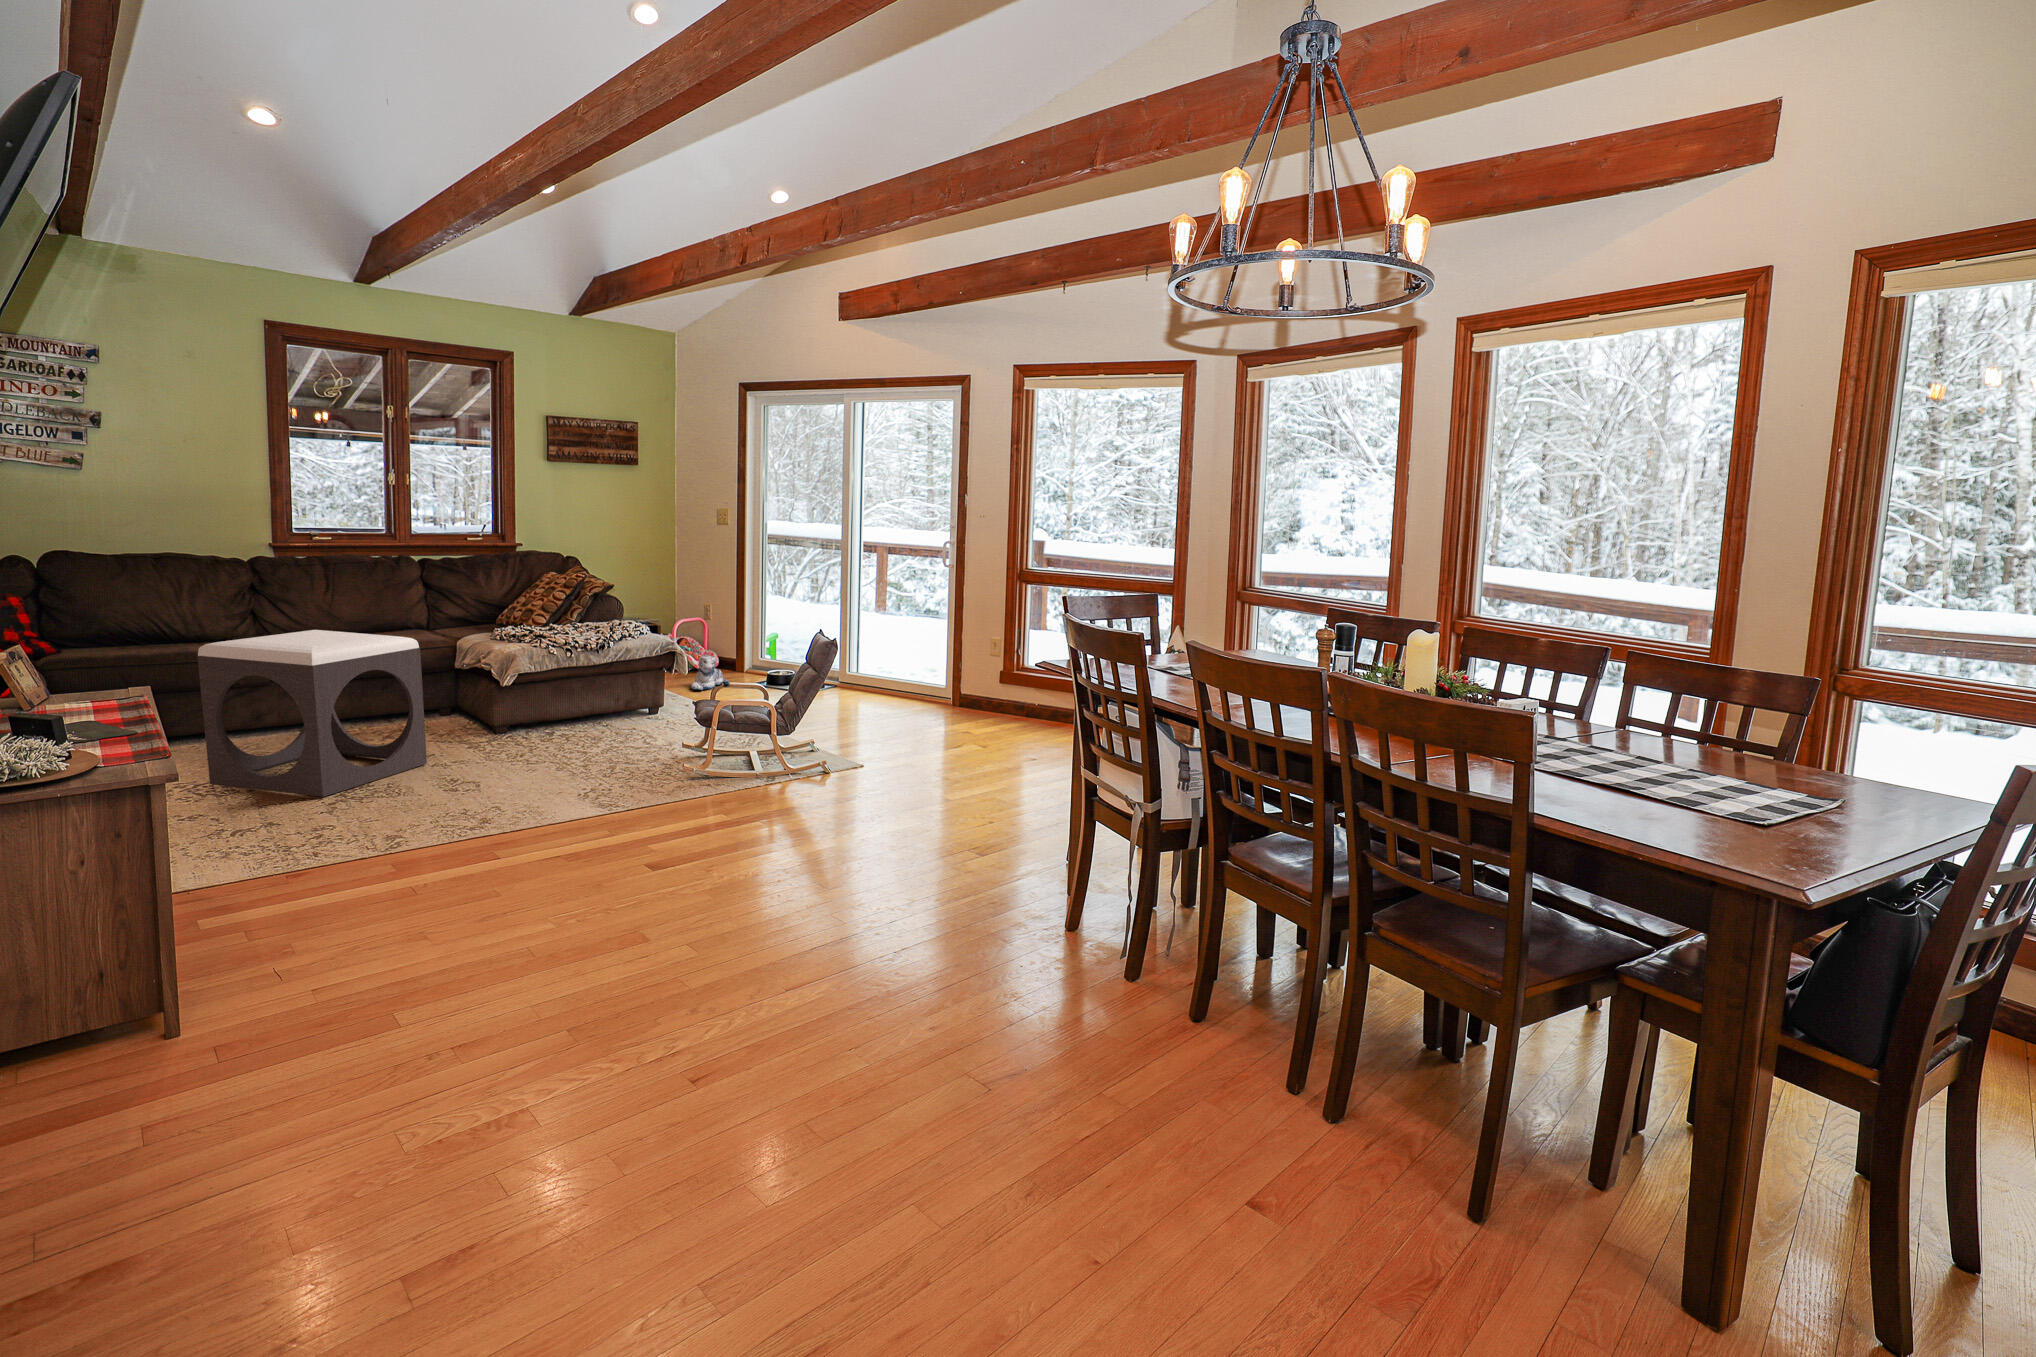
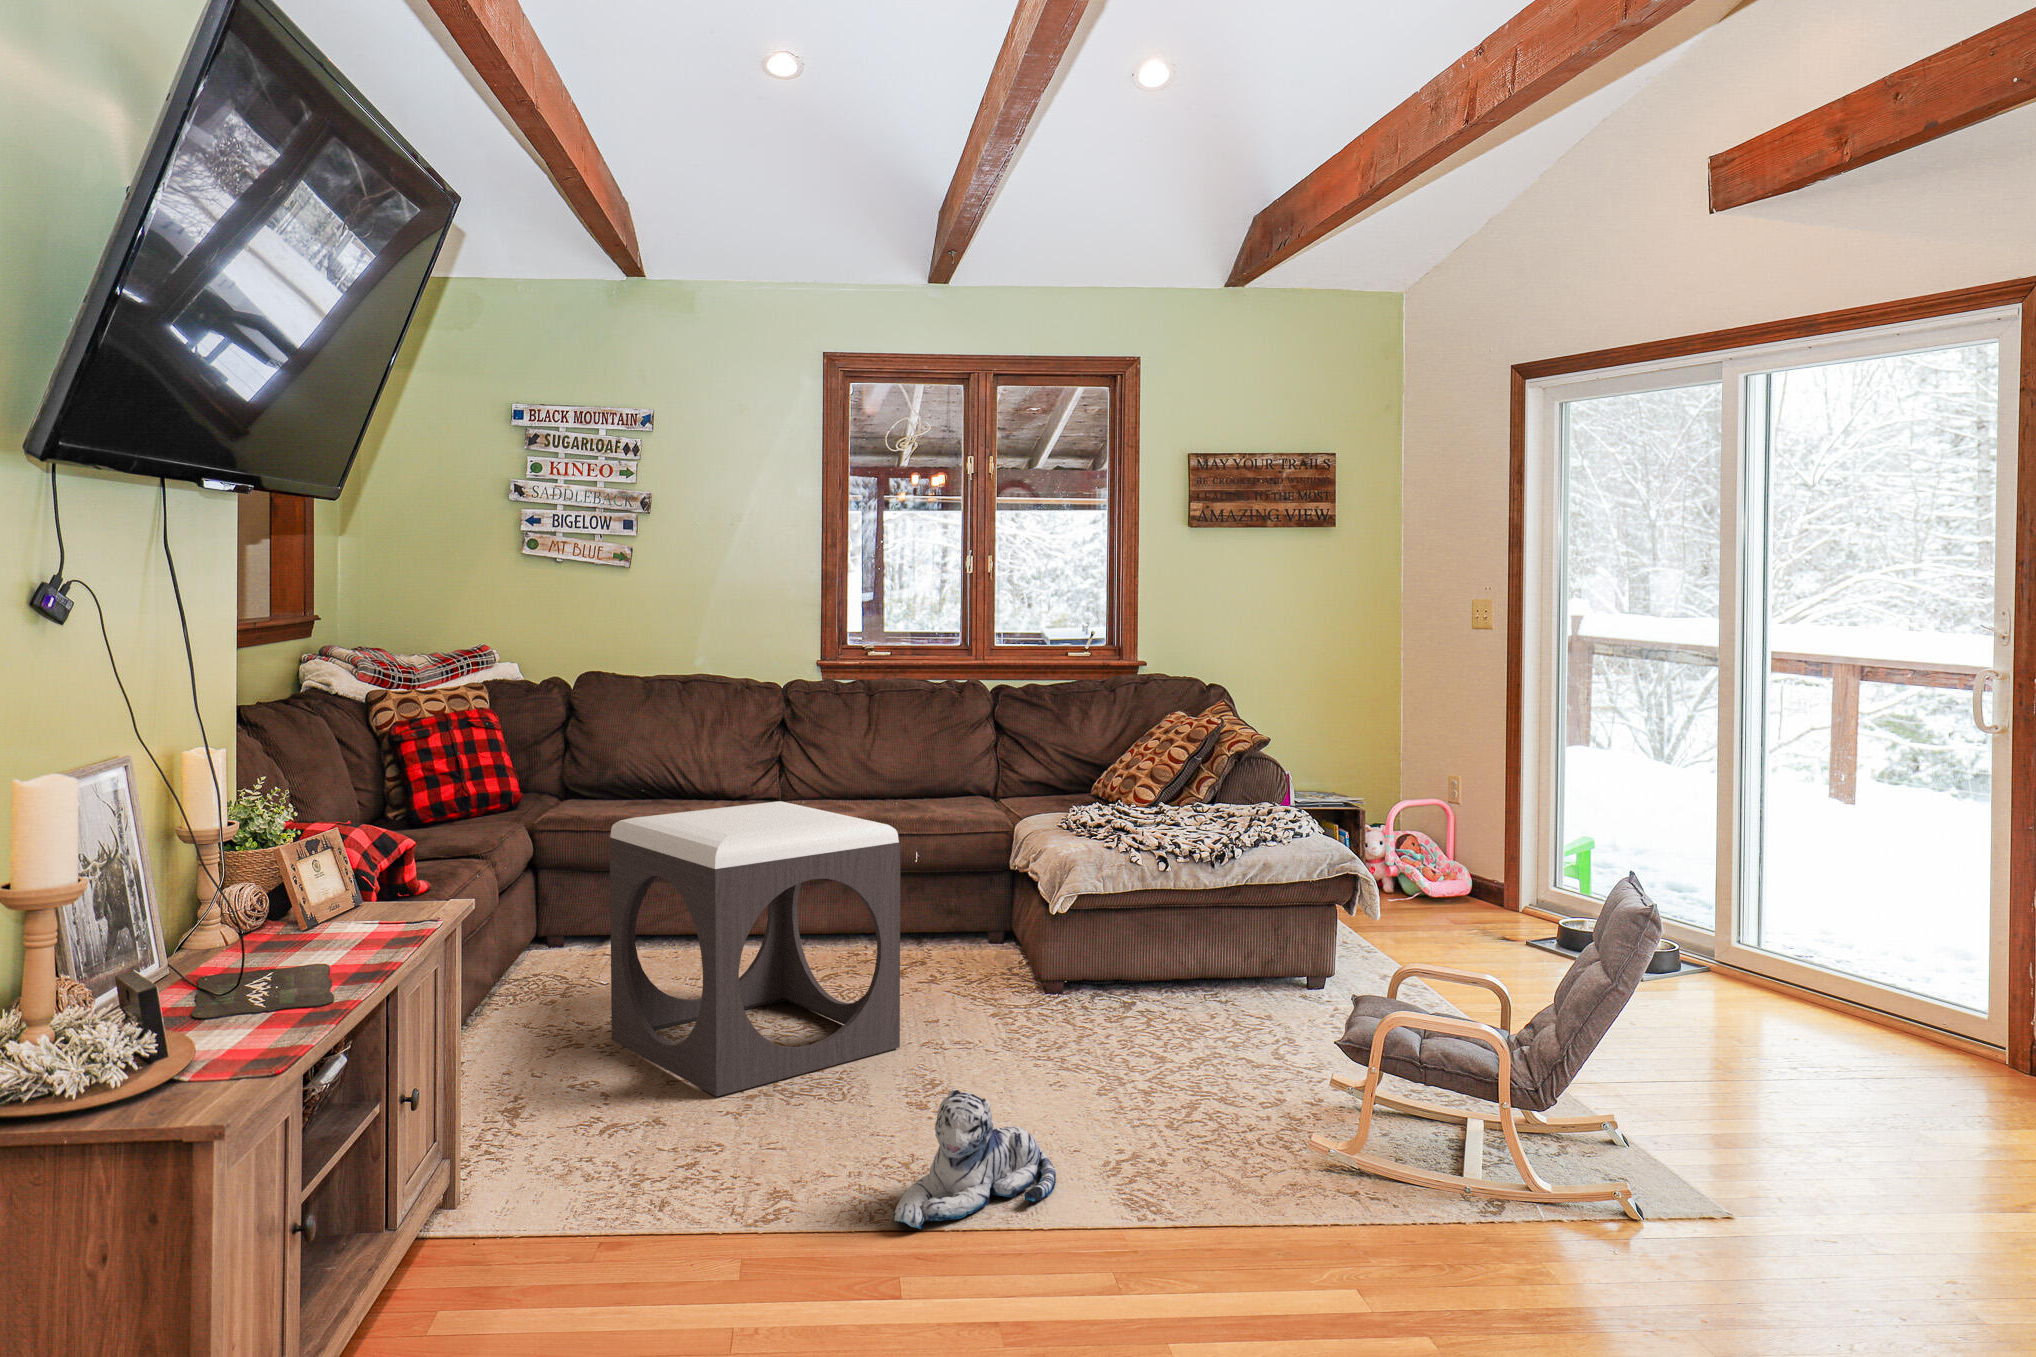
plush toy: present [691,655,730,690] -> present [893,1089,1056,1229]

